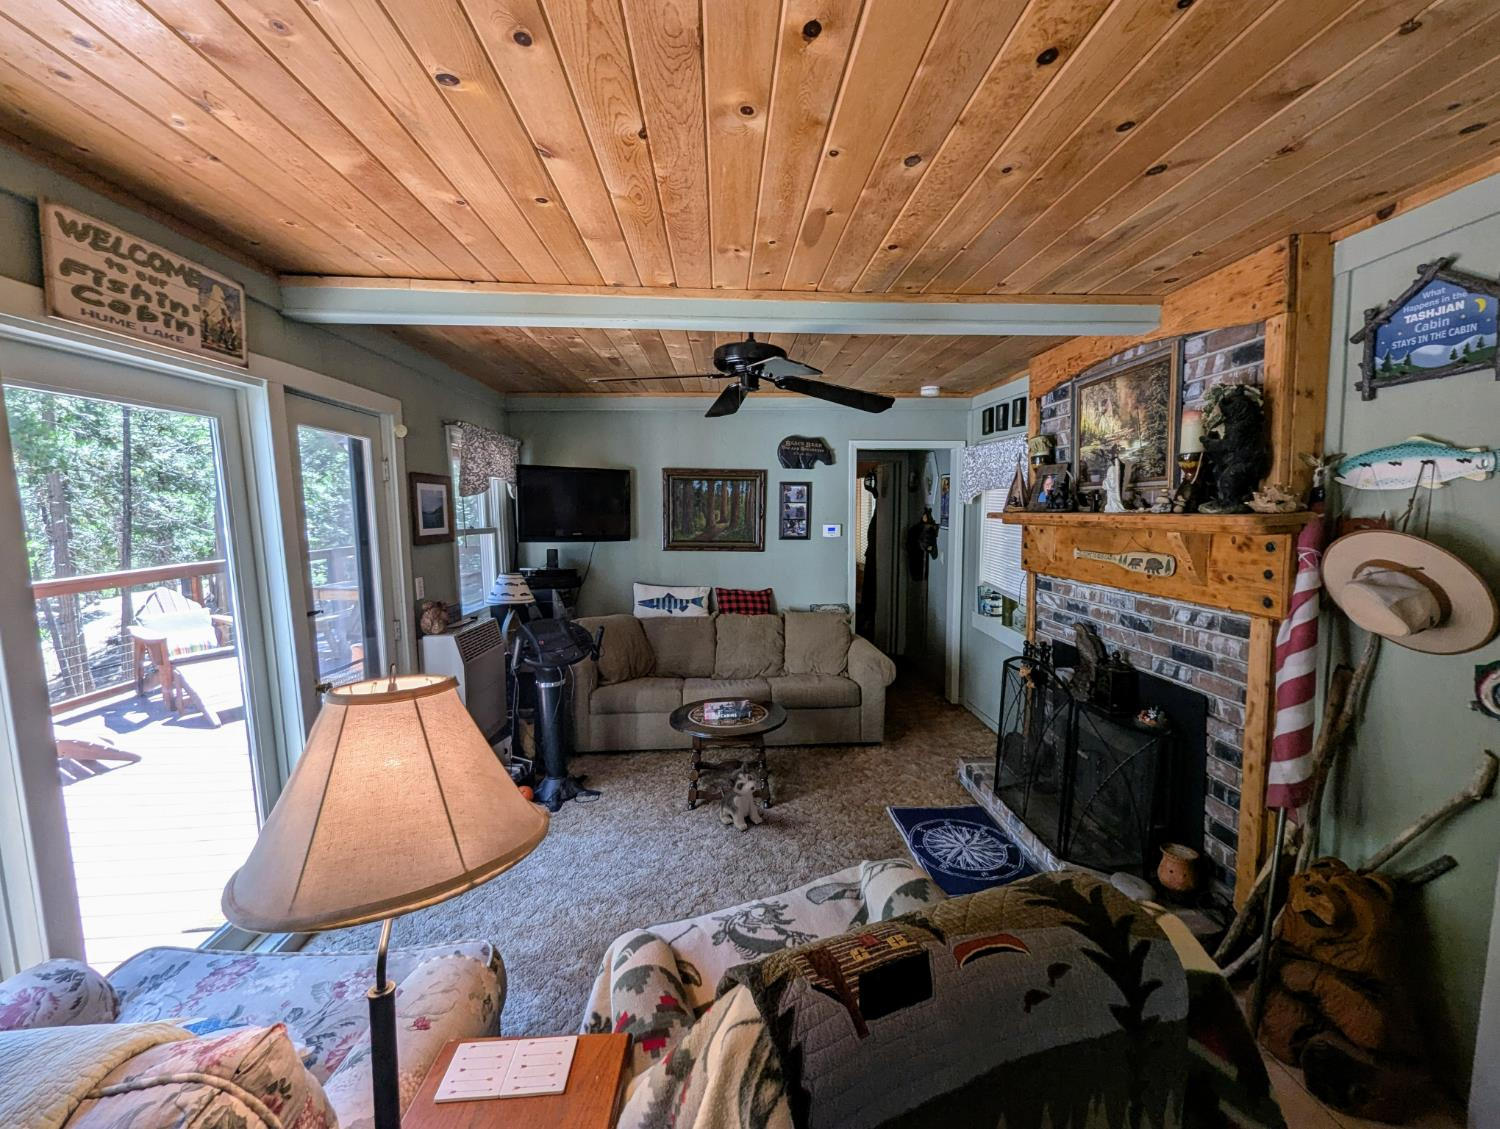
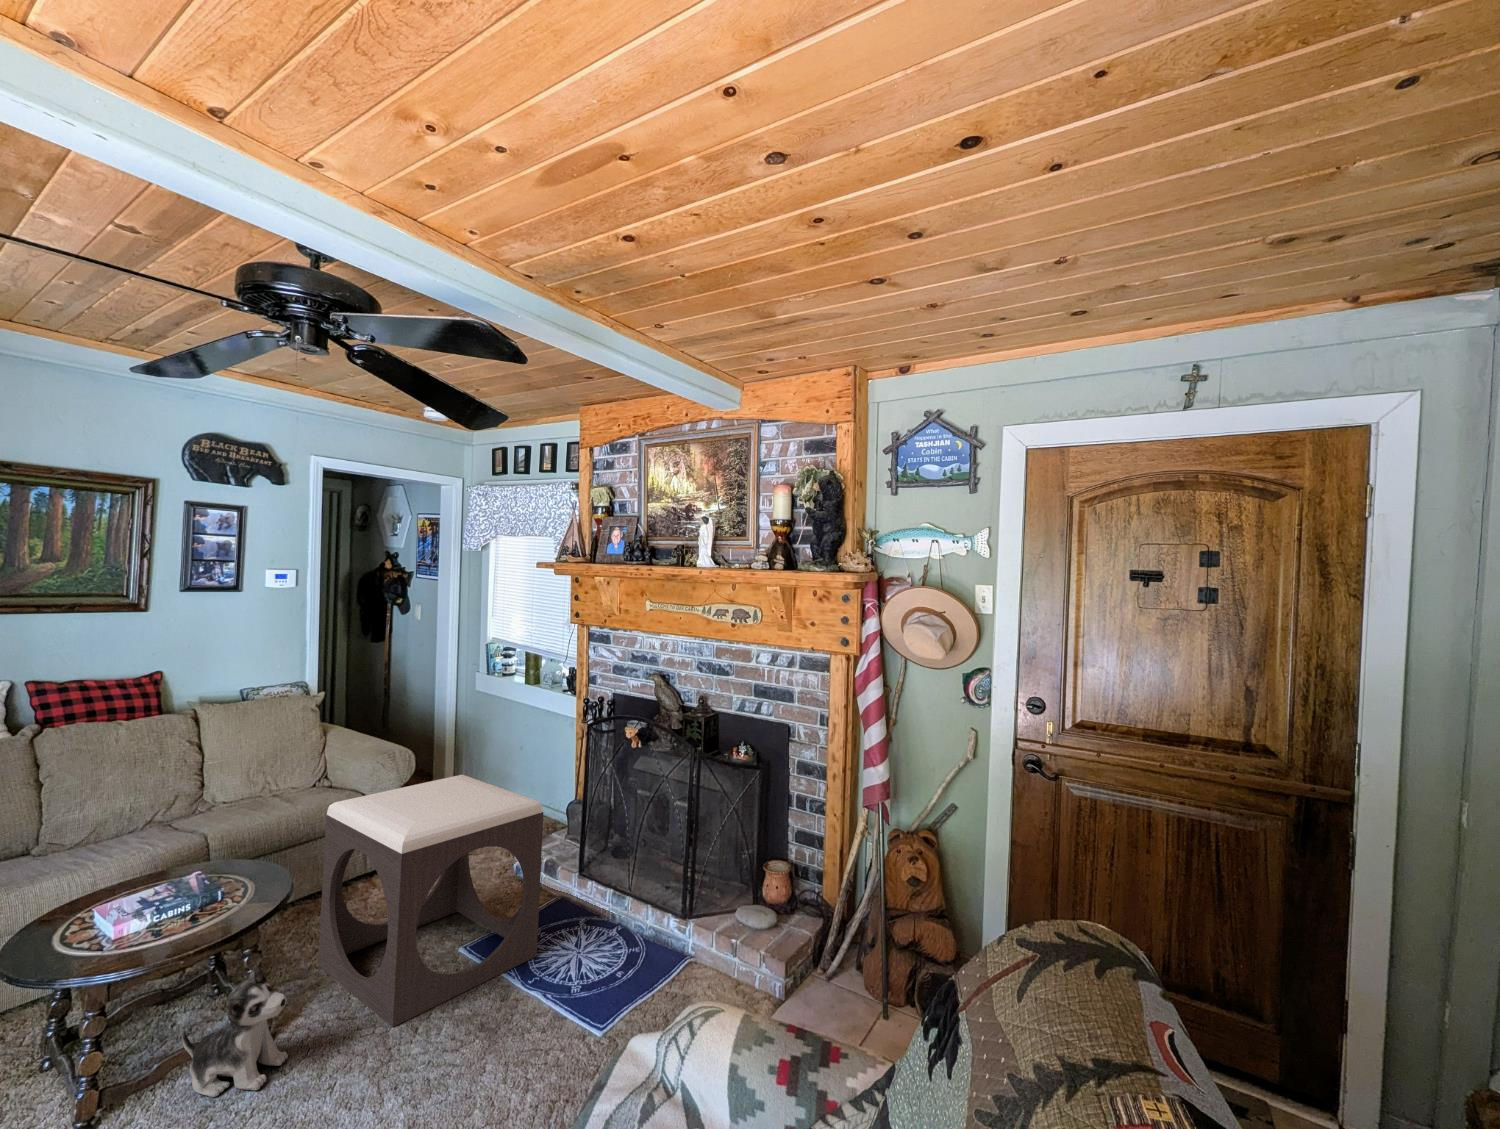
footstool: none [807,680,935,833] -> present [318,775,543,1027]

